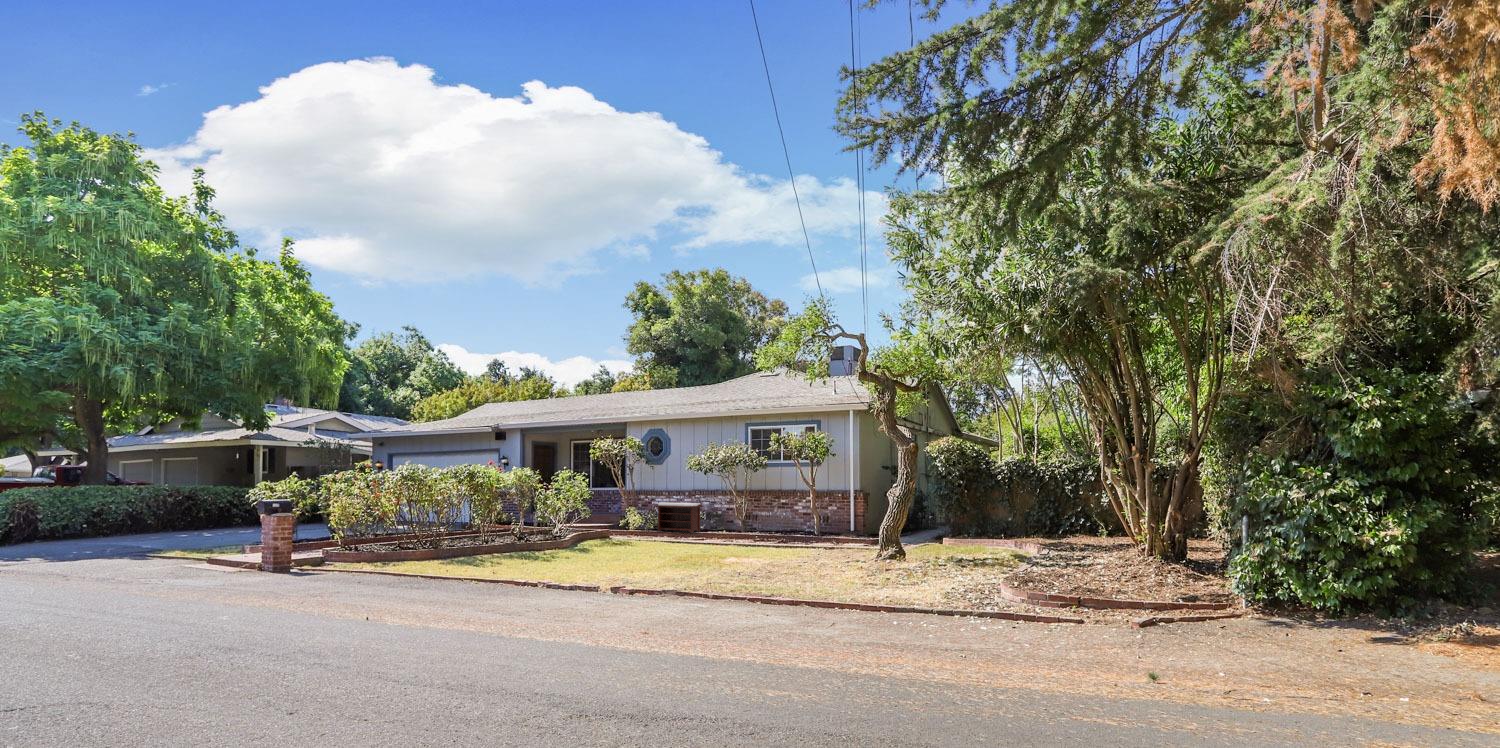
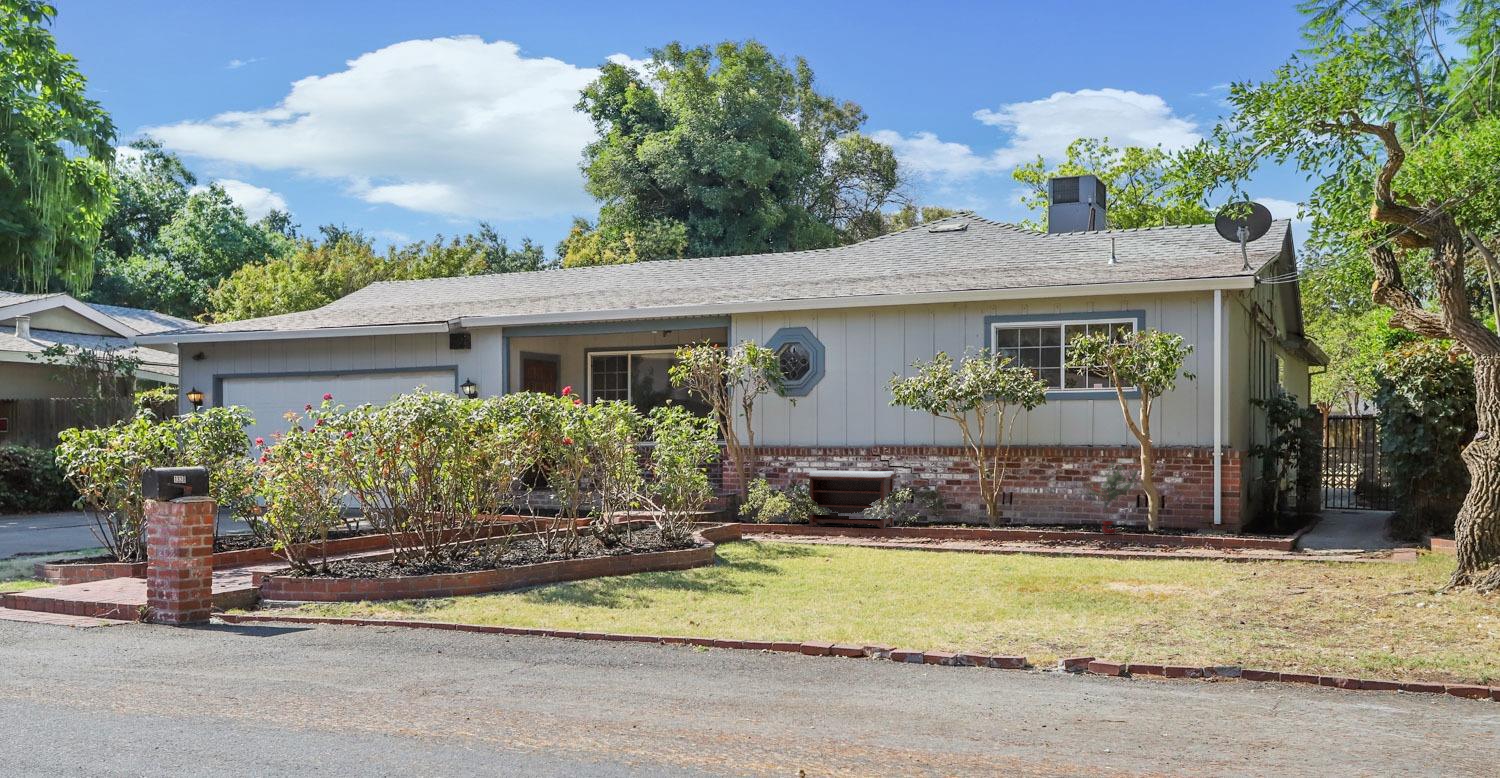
potted tree: none [786,498,812,537] -> present [1082,461,1137,535]

